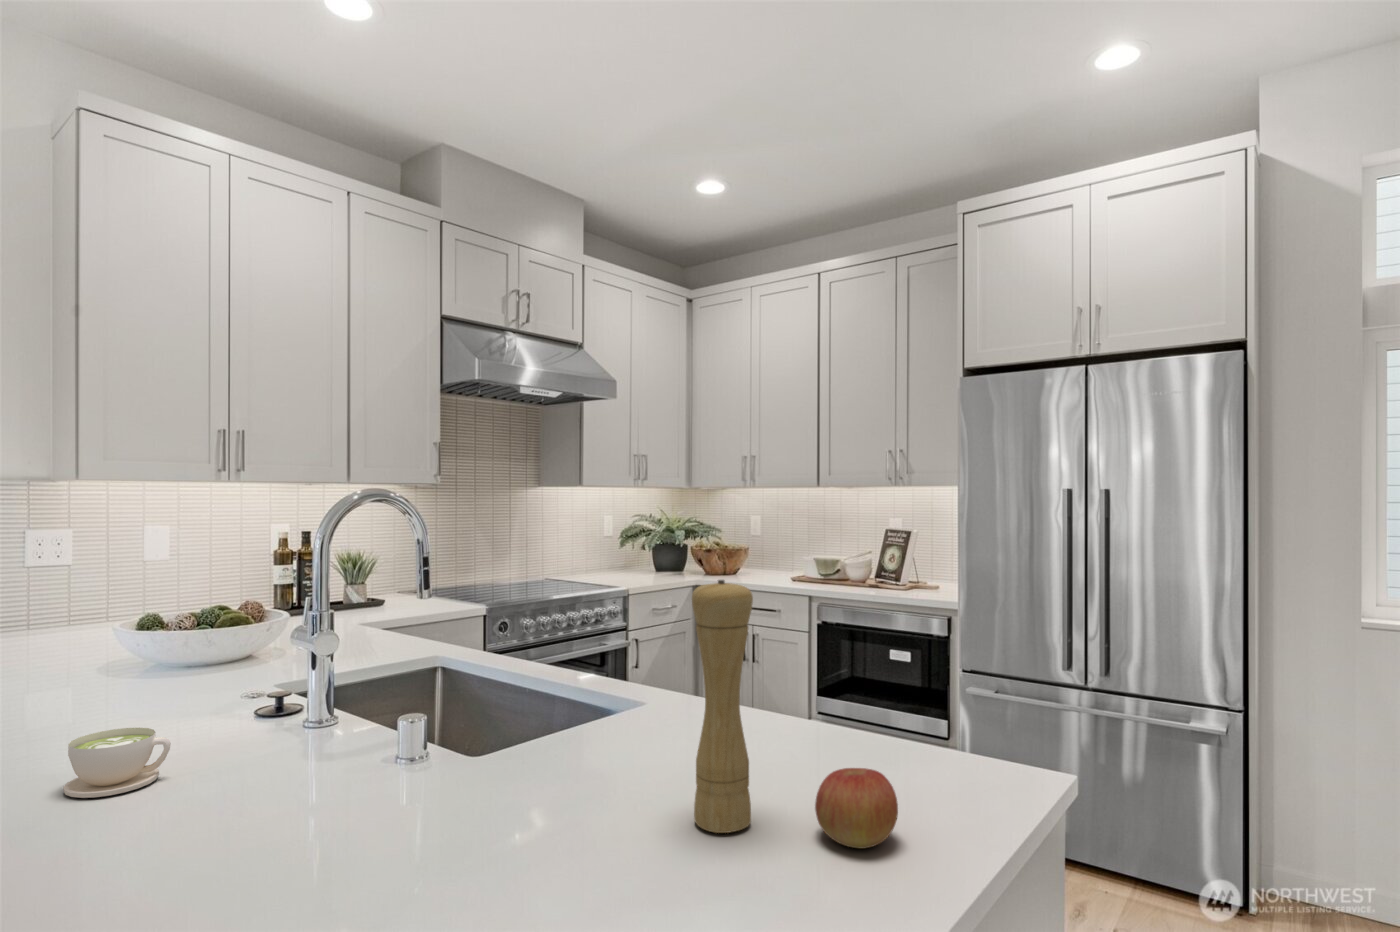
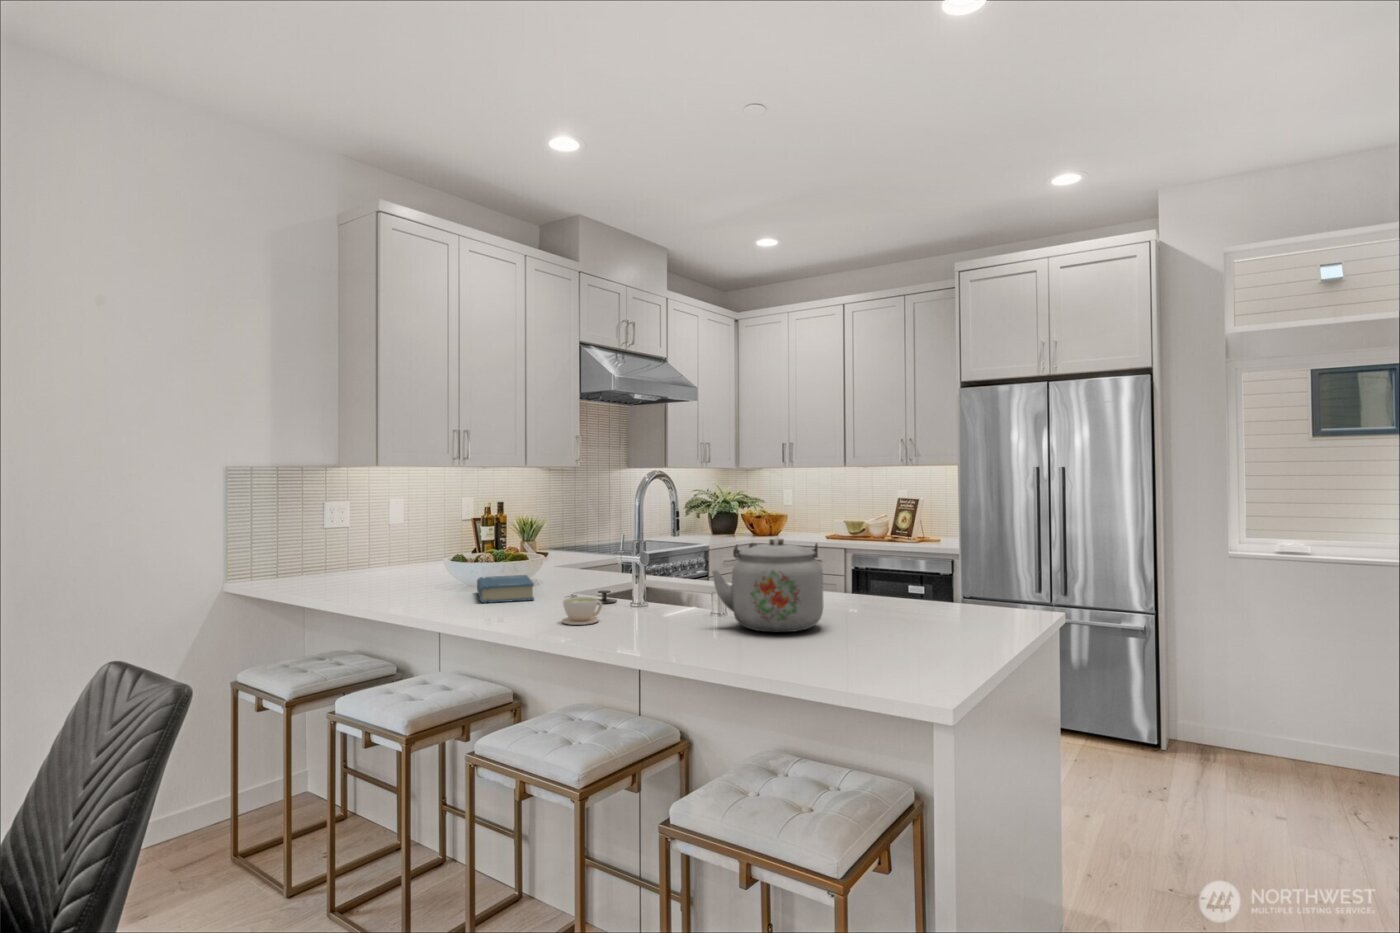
pepper mill: present [692,580,753,833] -> none [863,519,891,627]
kettle: none [348,619,610,853] -> present [712,538,823,632]
hardback book: none [55,651,210,712] -> present [477,575,534,603]
apple: present [815,768,898,848] -> none [920,599,956,629]

